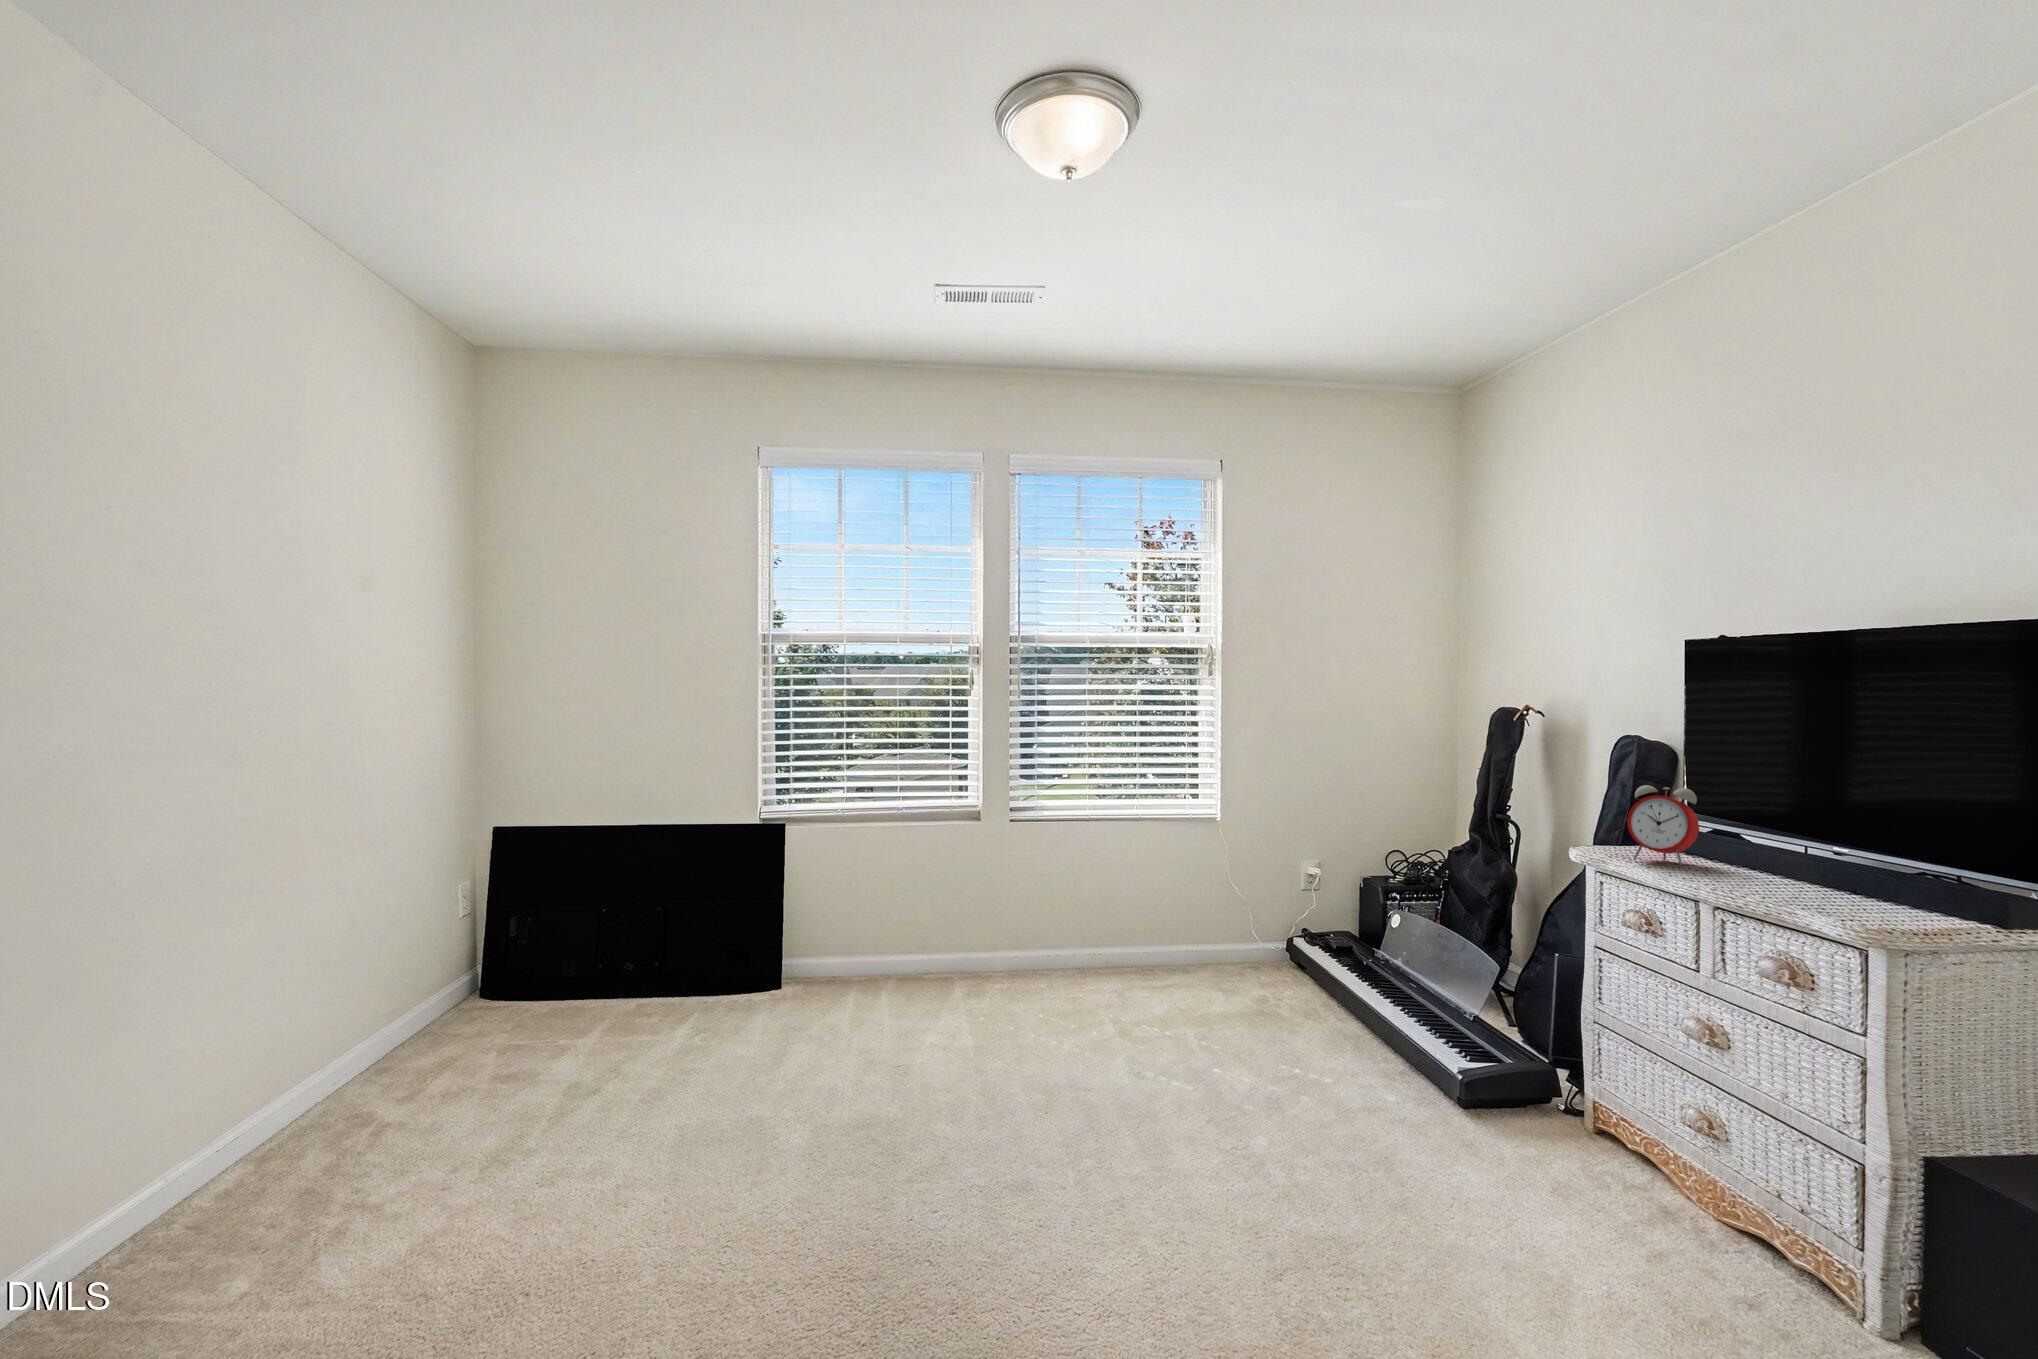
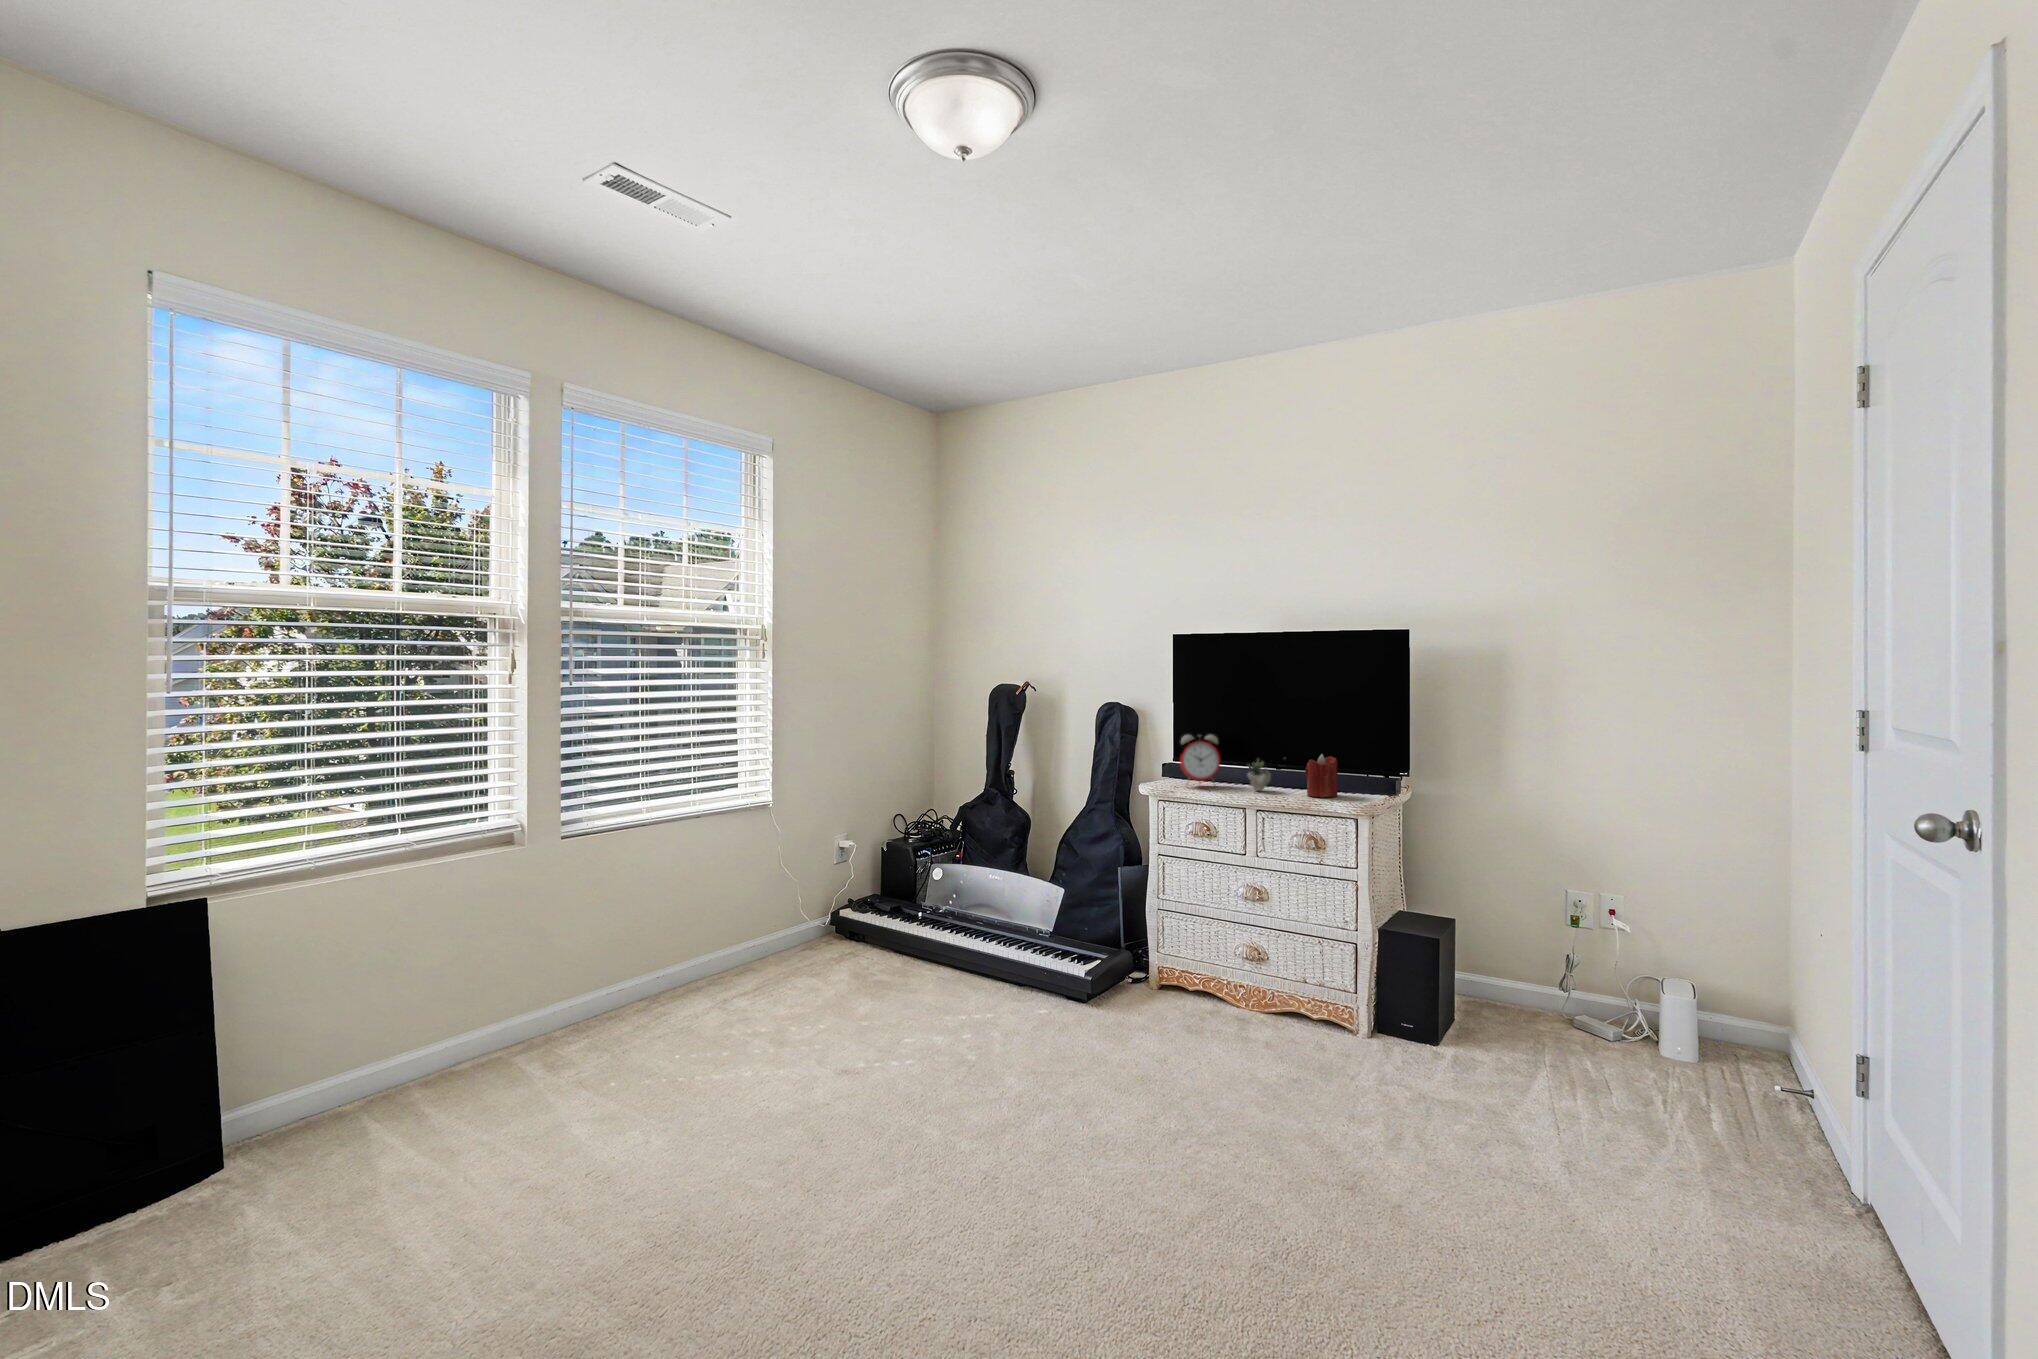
succulent plant: none [1716,830,1769,880] -> present [1248,760,1271,791]
candle: none [1800,834,1863,907] -> present [1305,754,1337,797]

